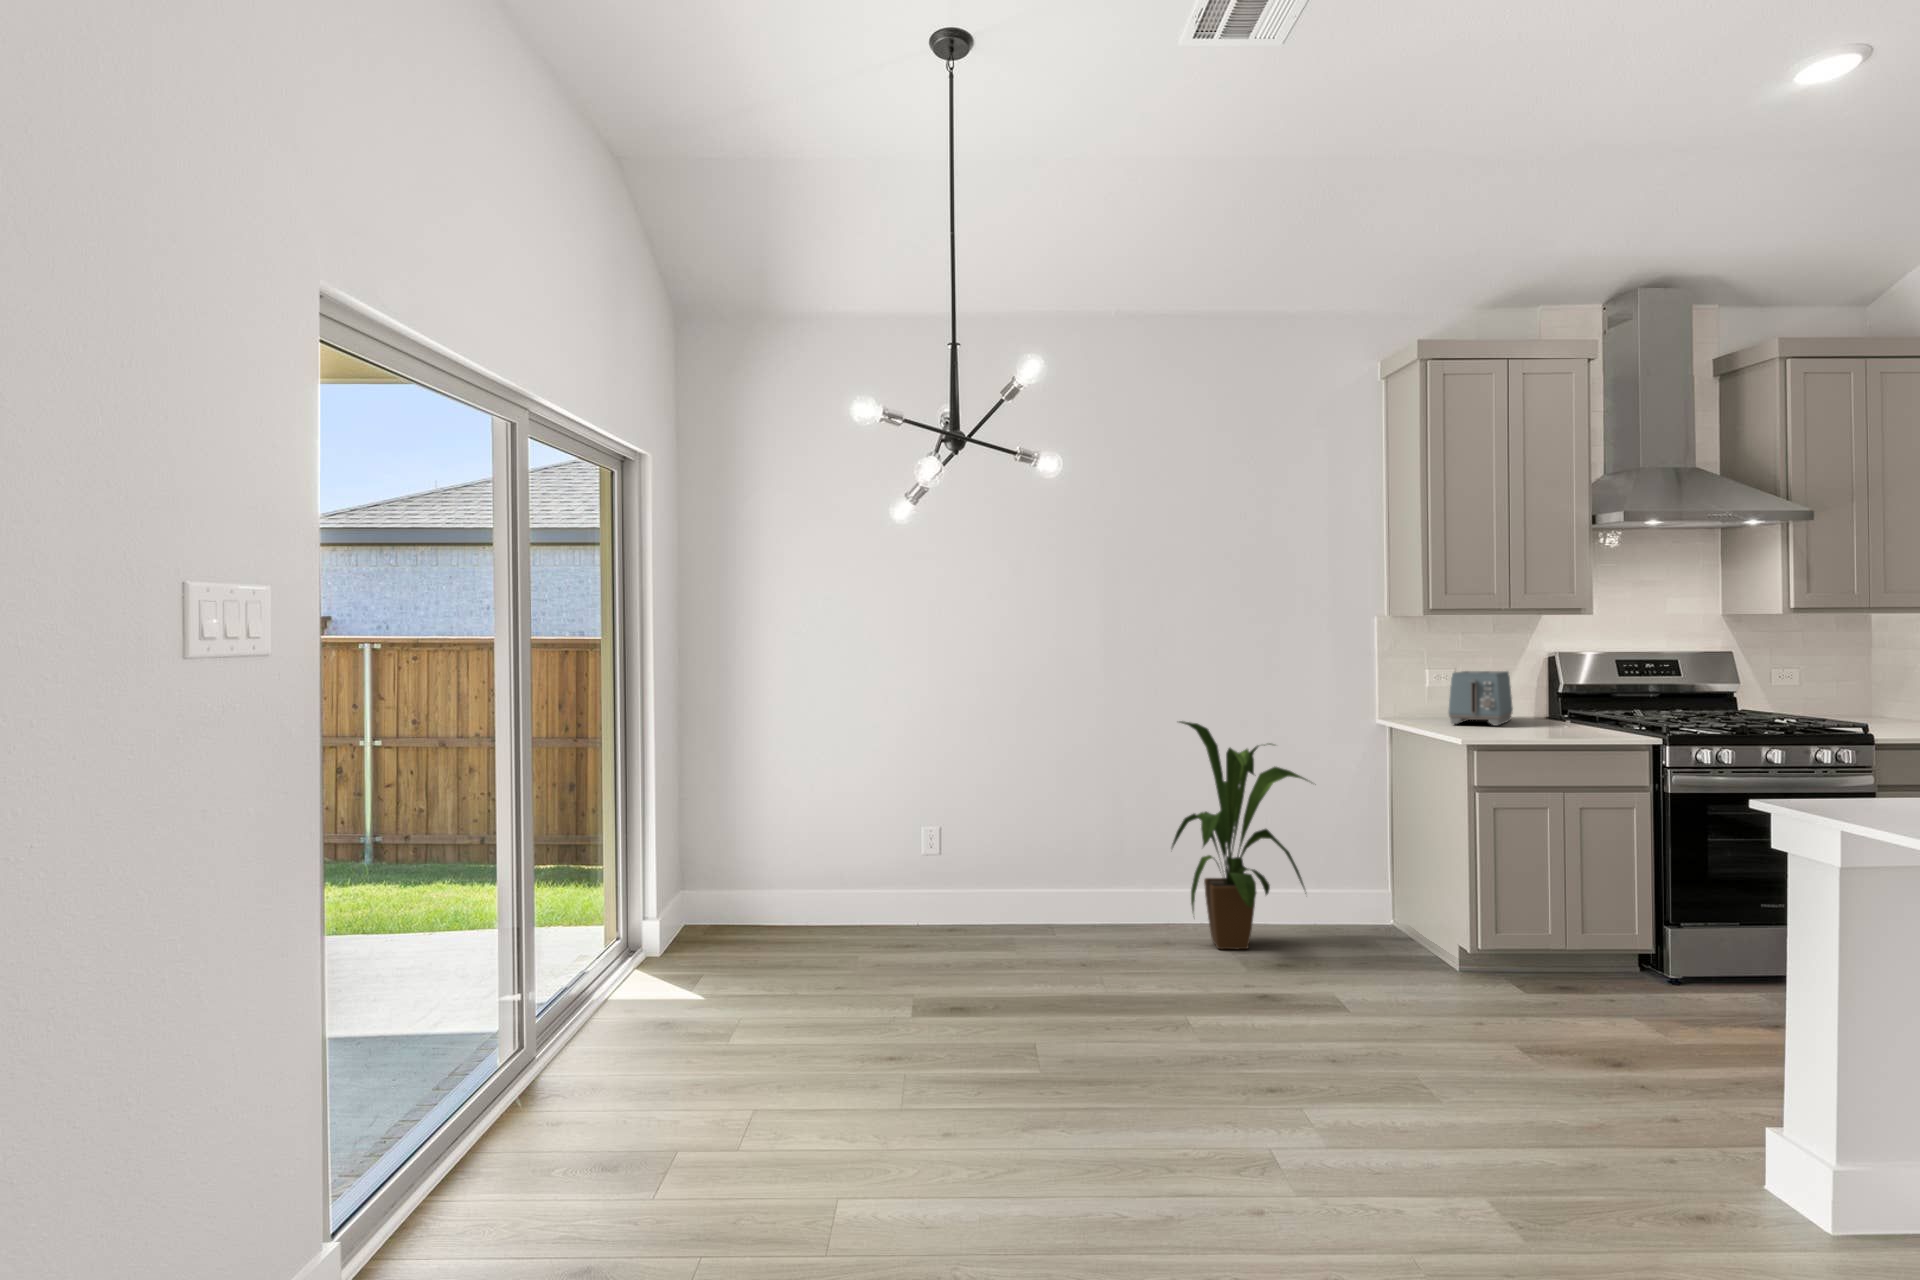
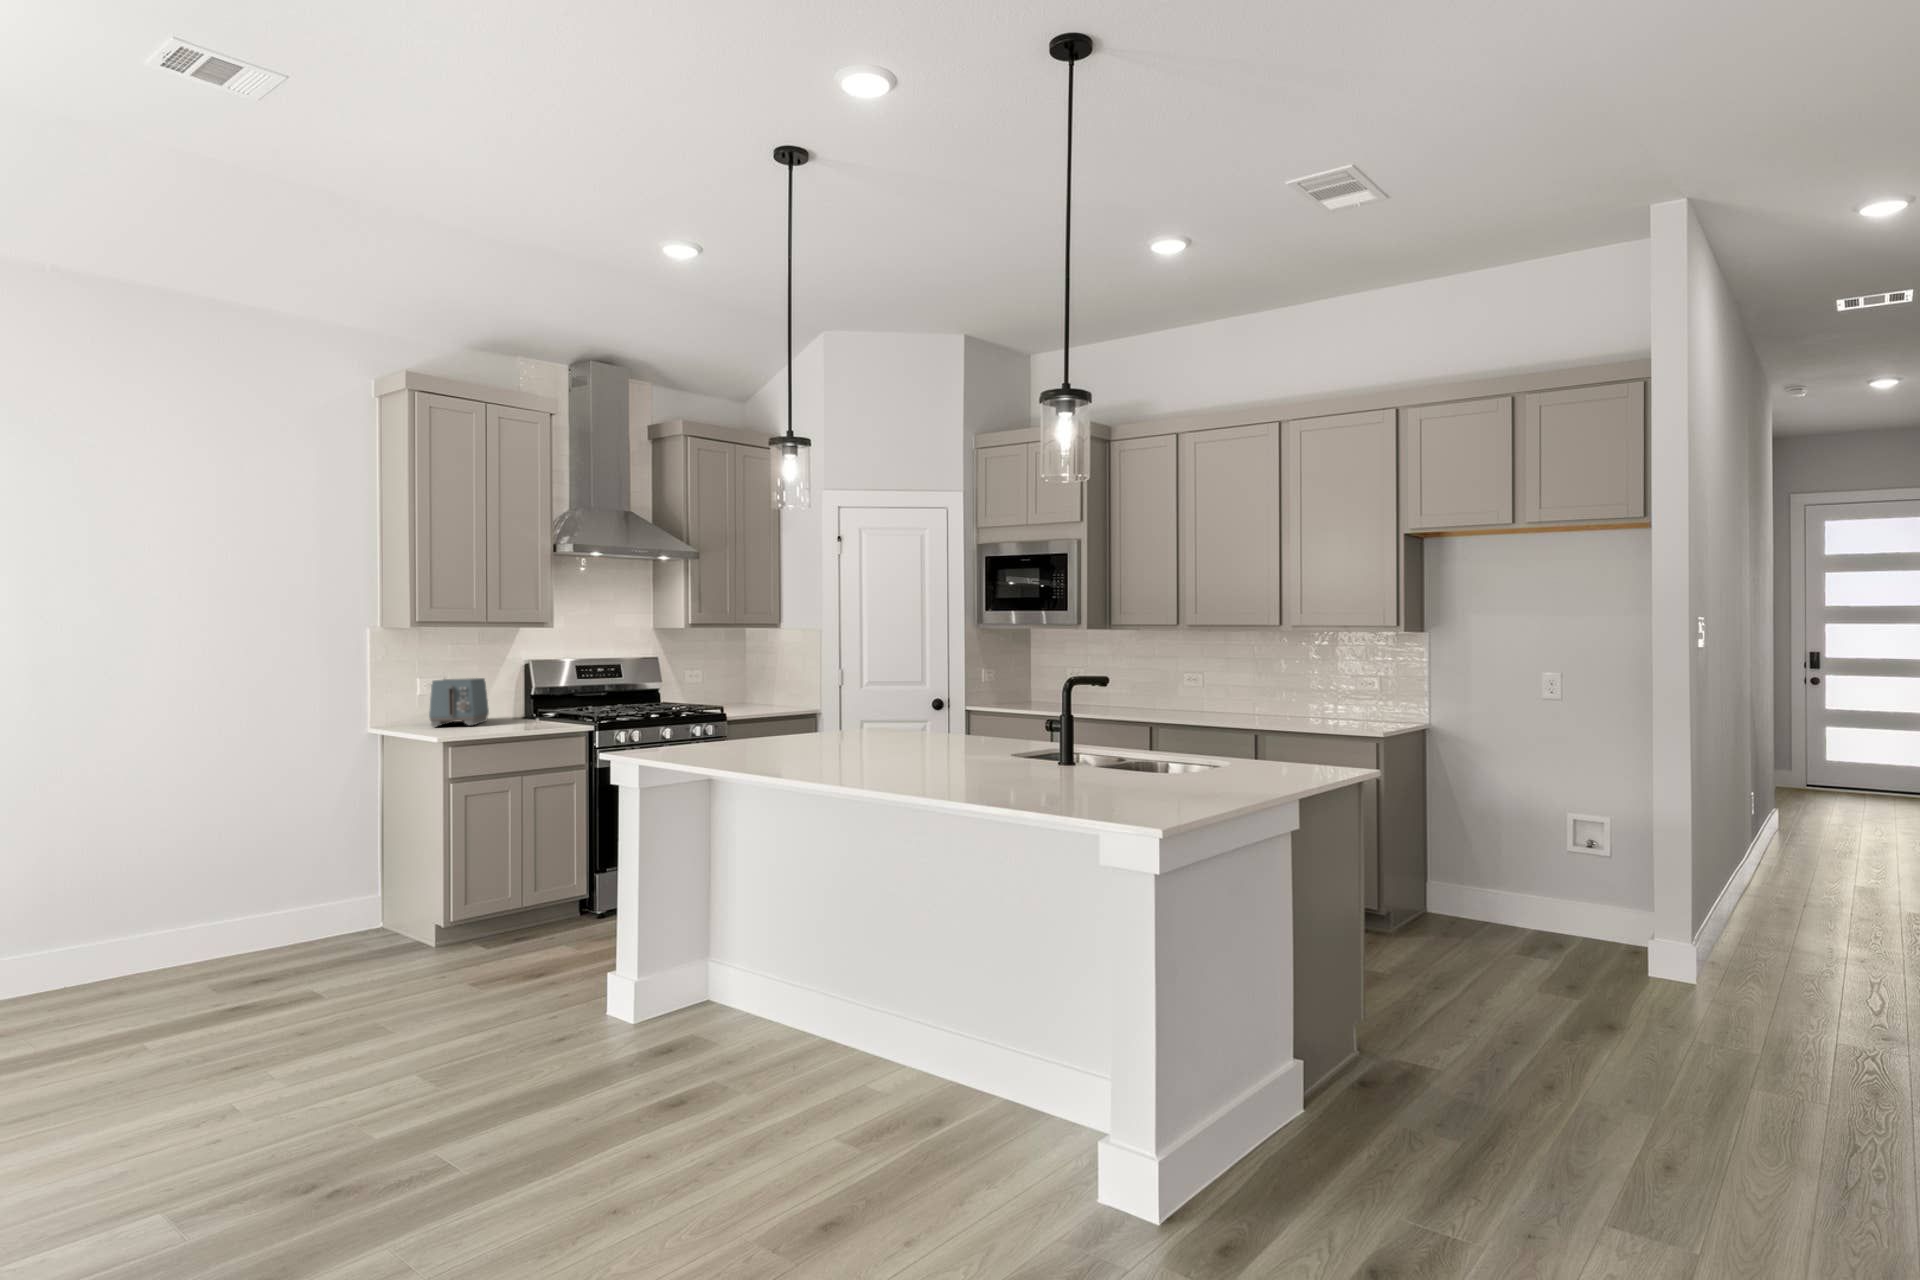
house plant: present [1172,721,1308,949] -> none [131,740,300,972]

